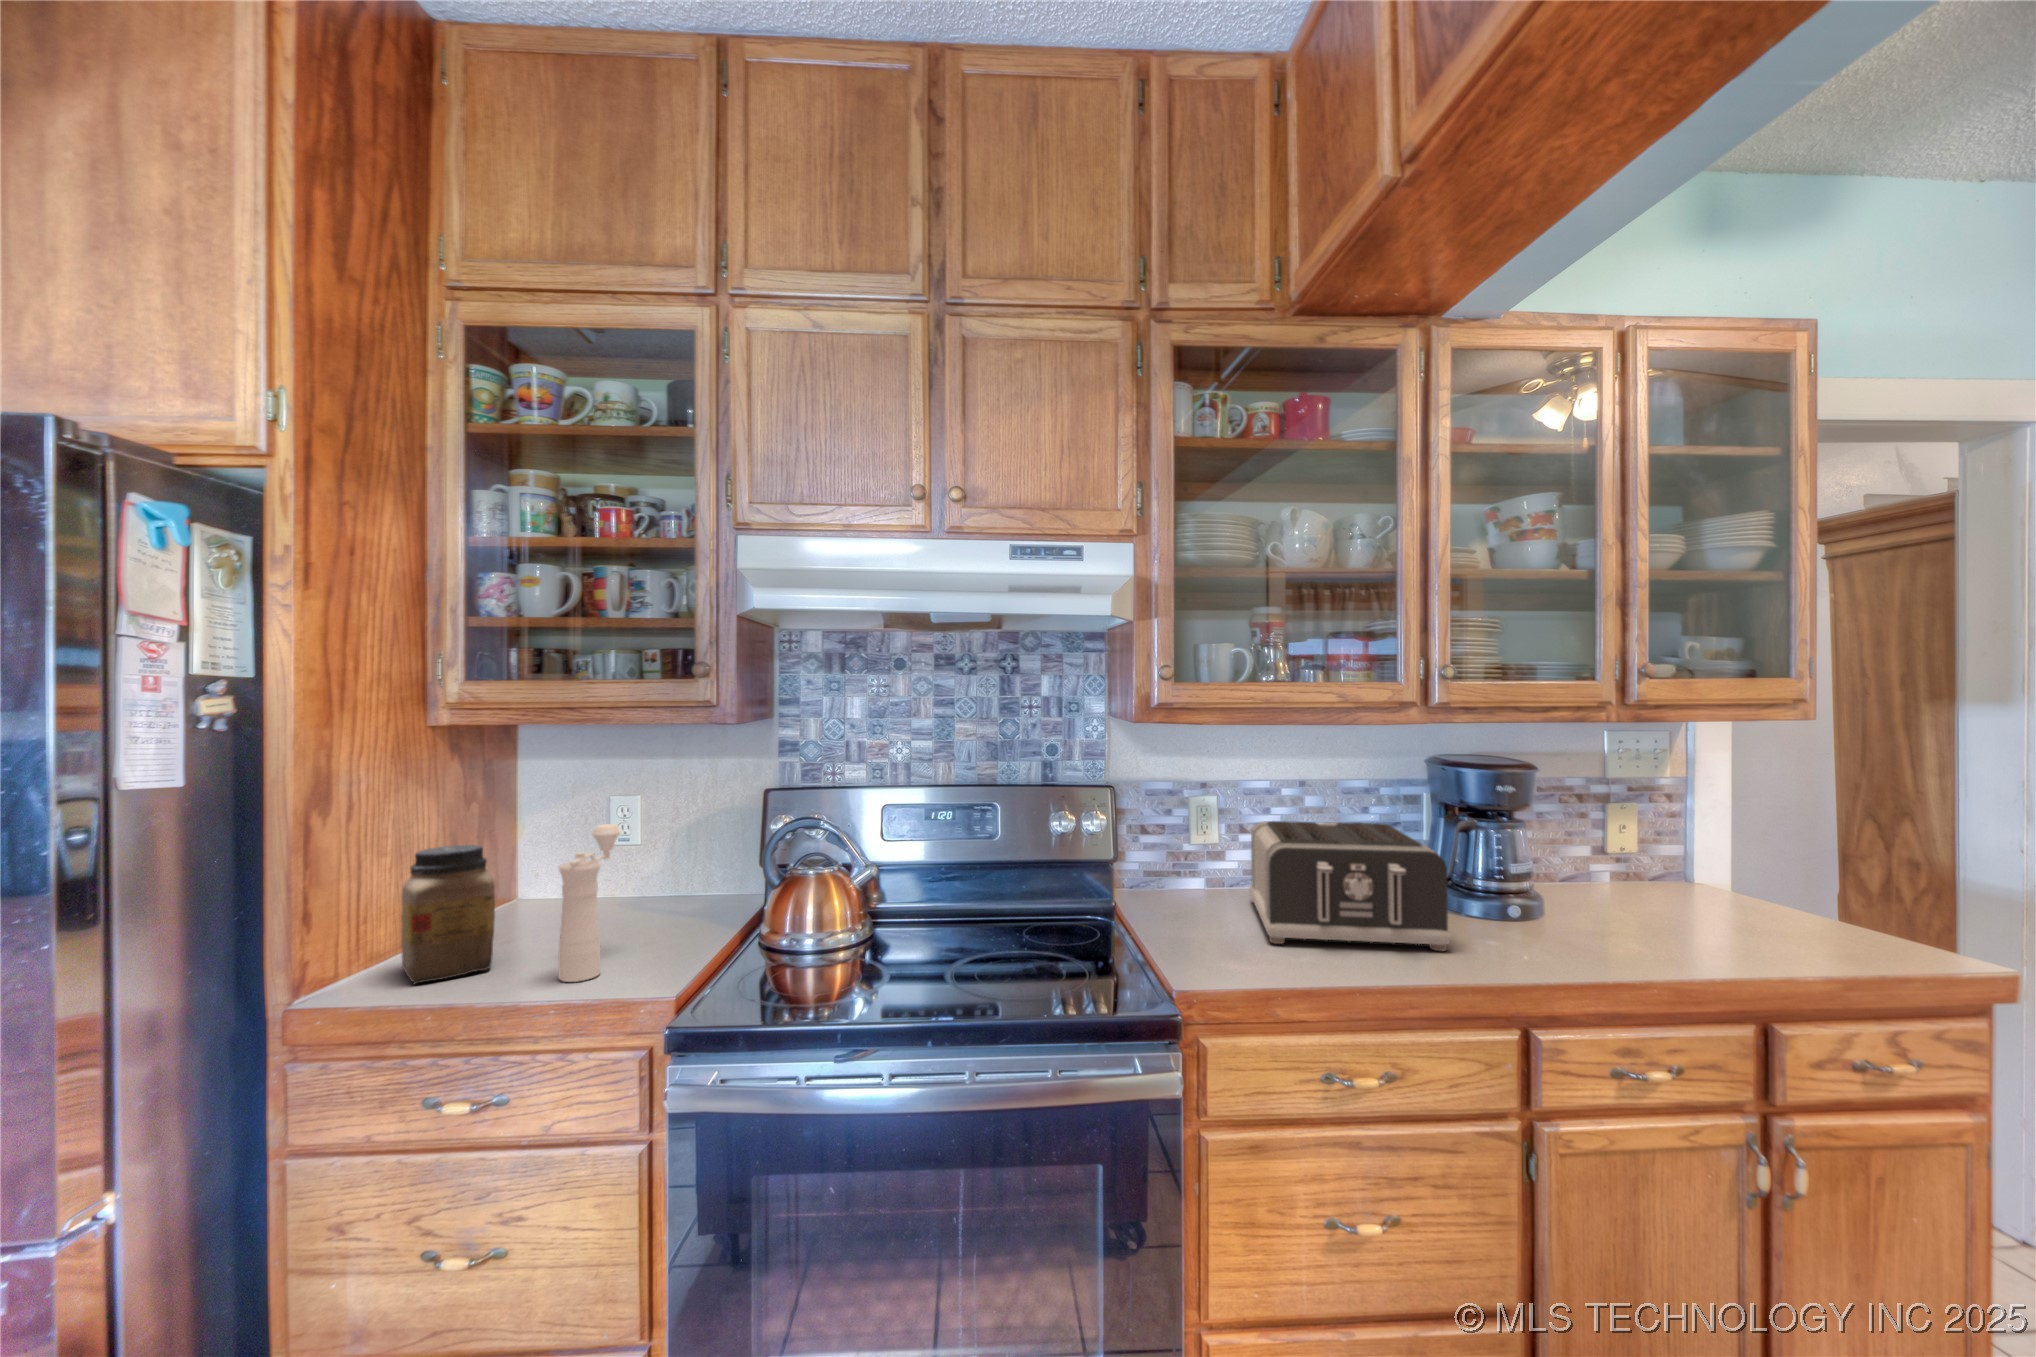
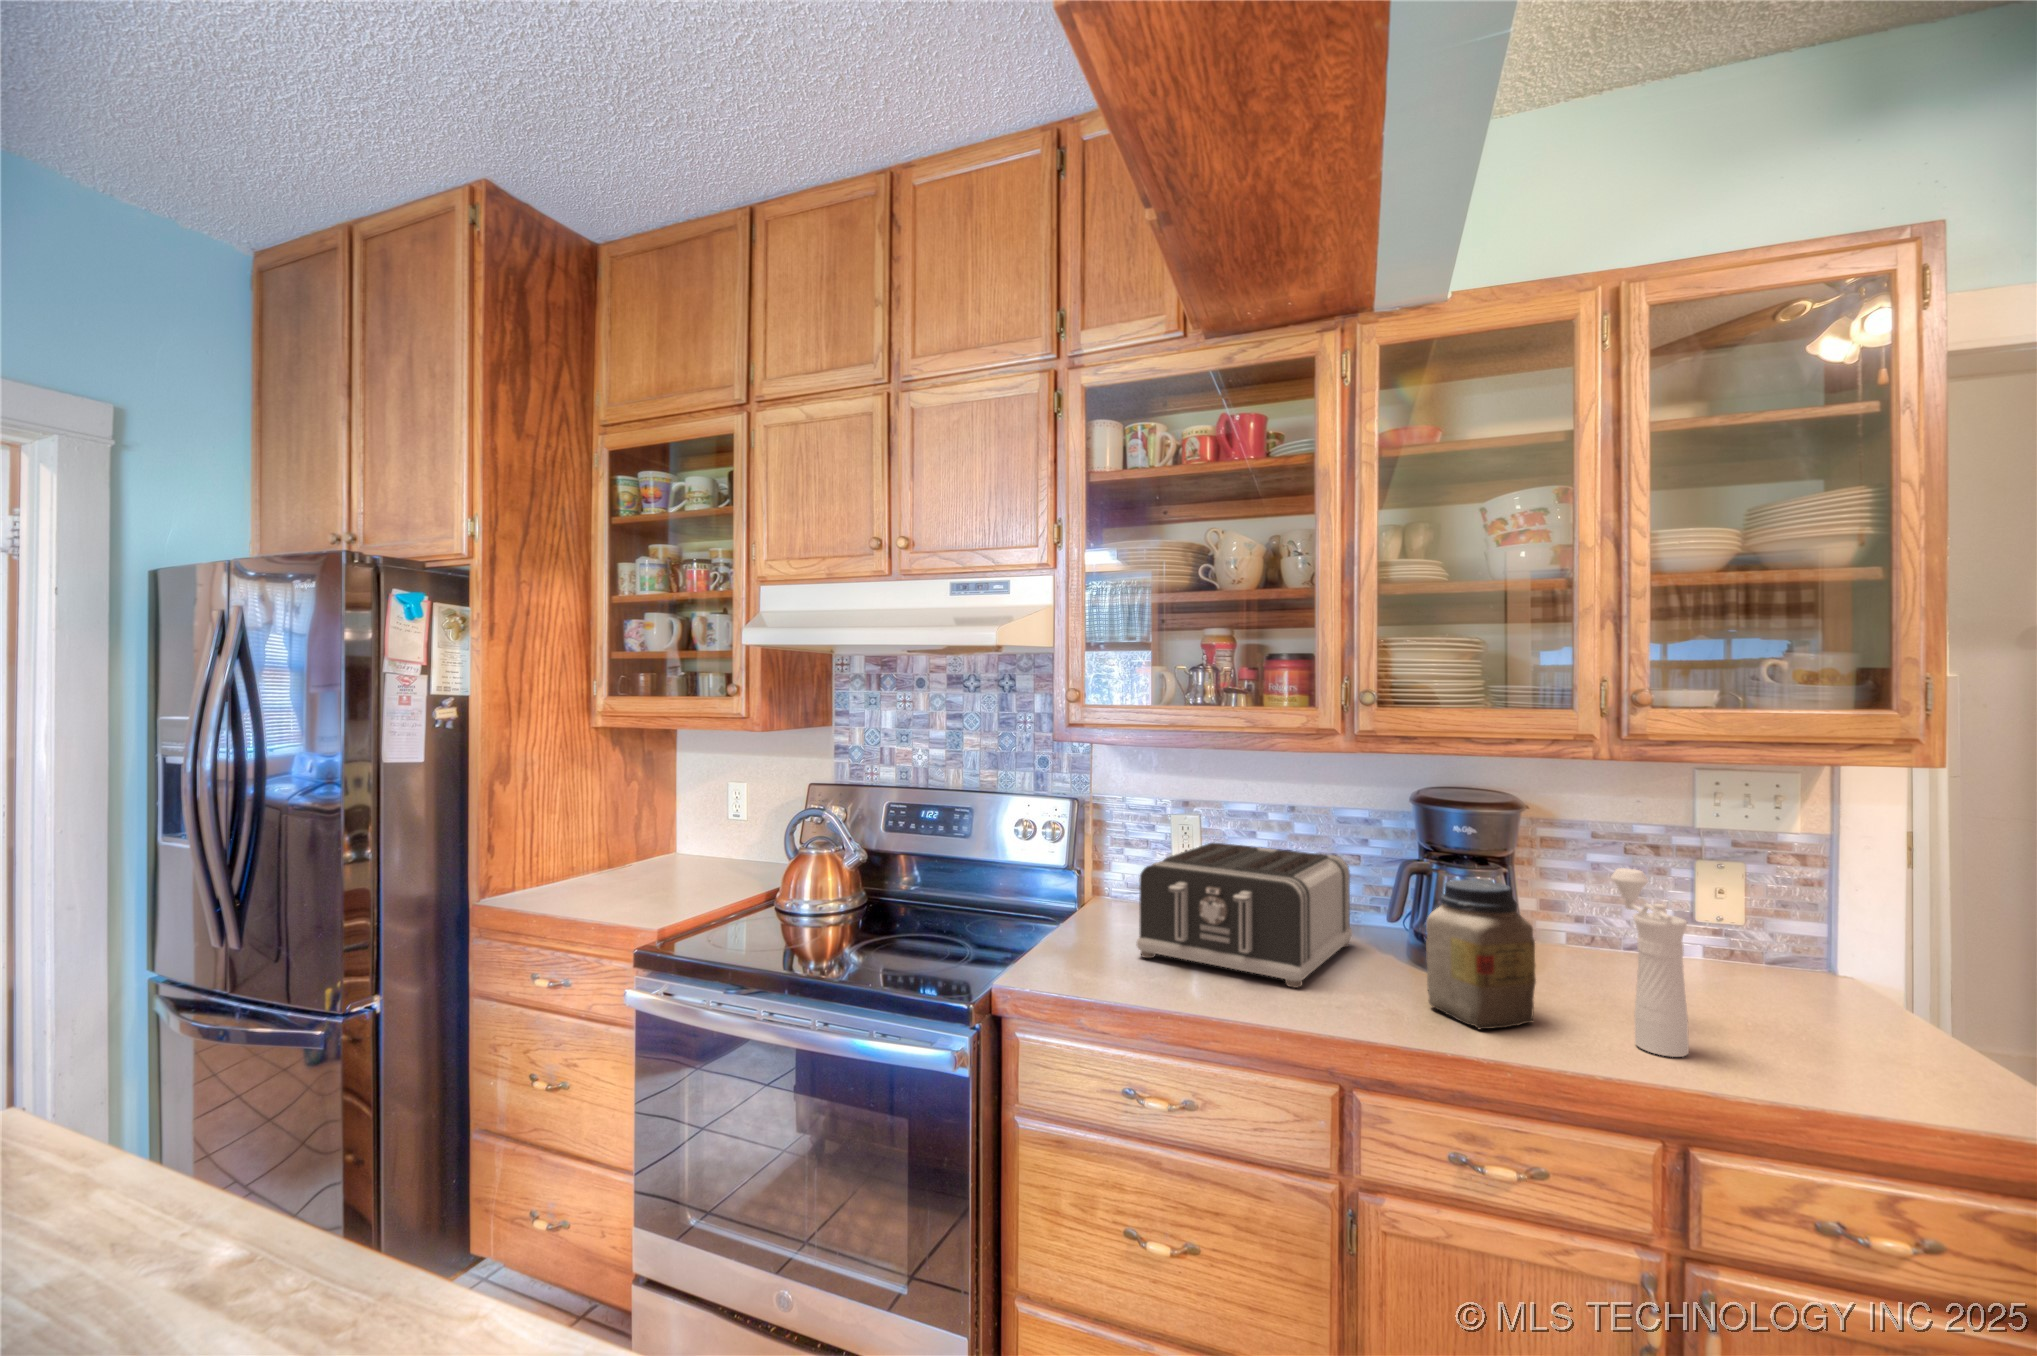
pepper mill: present [559,824,621,982] -> present [1611,868,1689,1057]
jar: present [401,845,495,984] -> present [1426,880,1536,1030]

